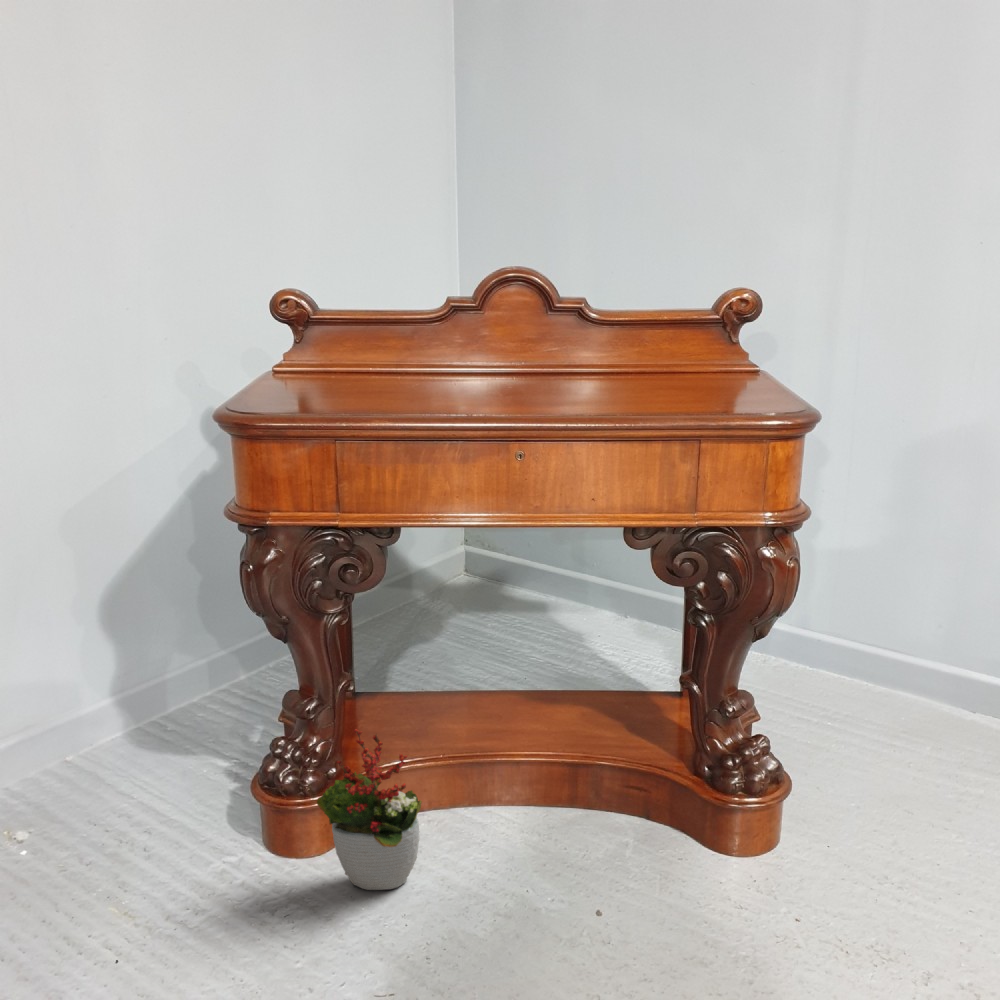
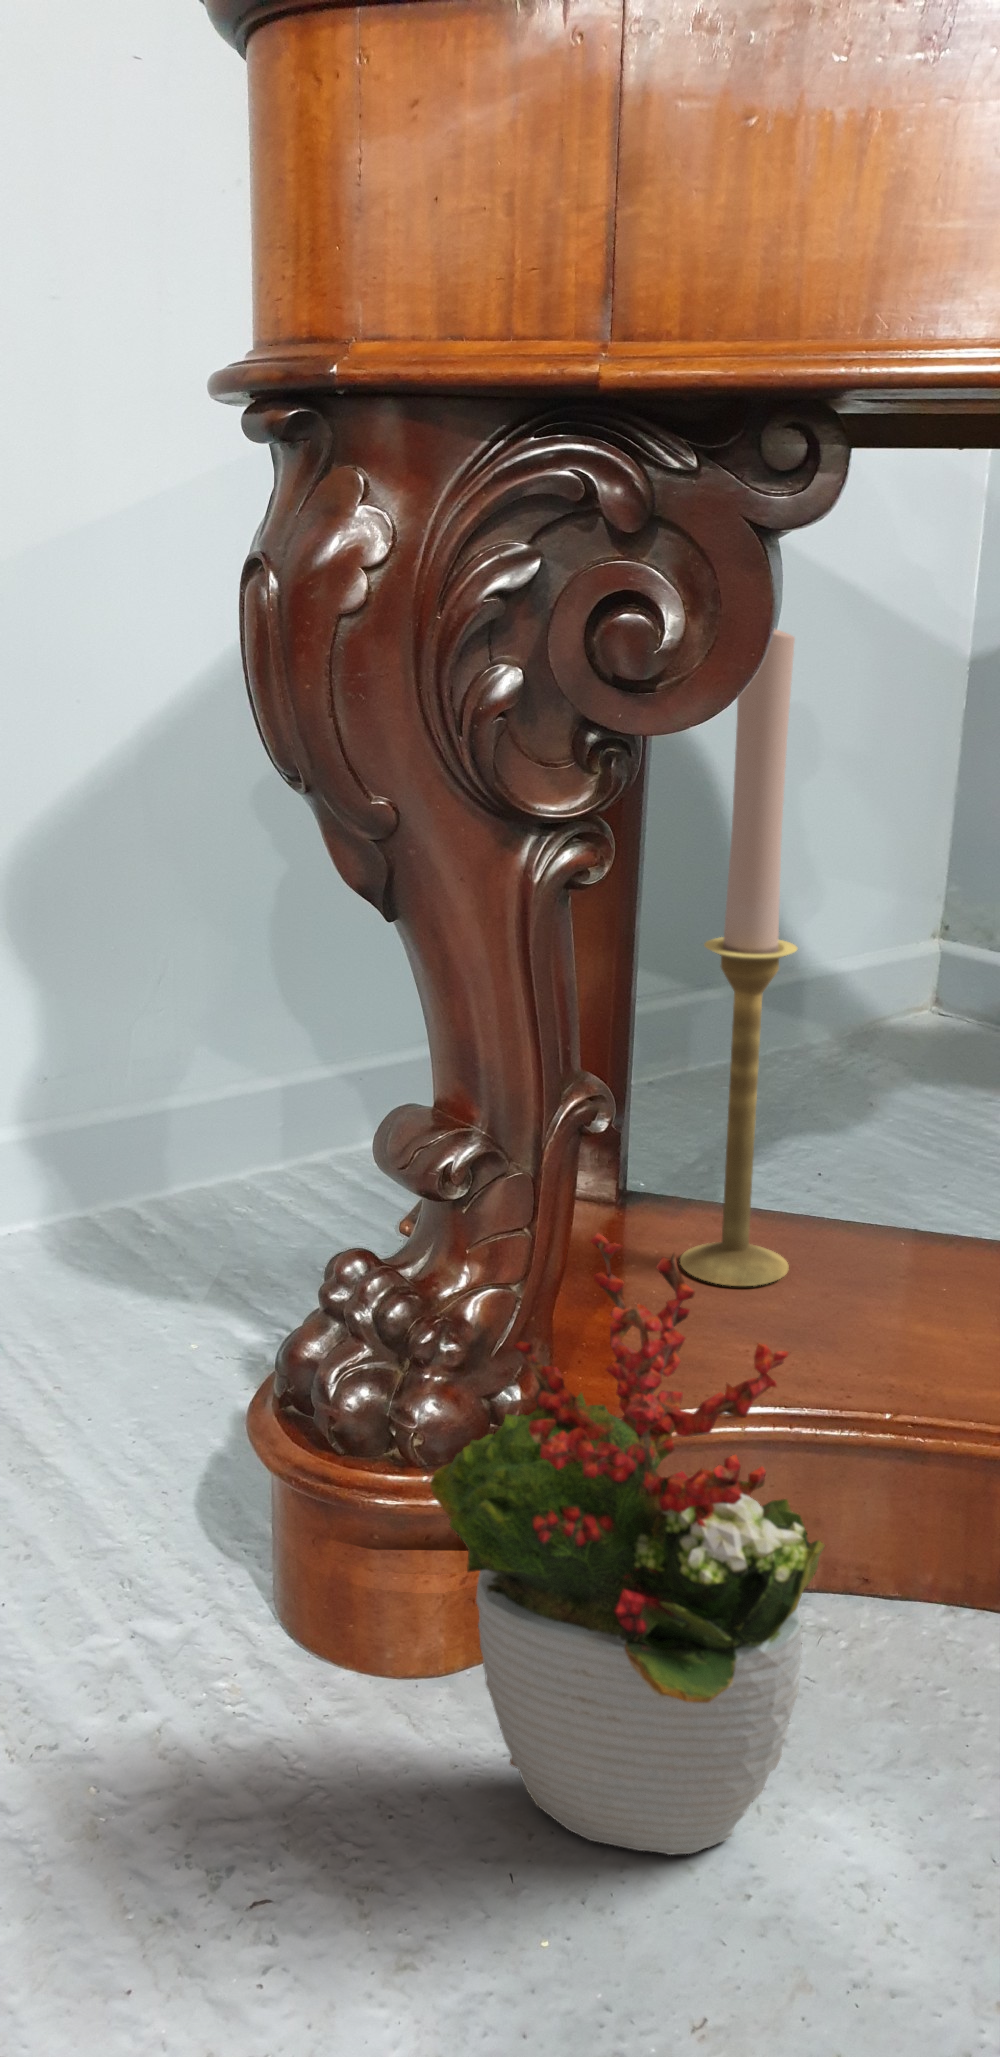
candlestick: none [376,524,411,721] -> present [680,628,797,1286]

